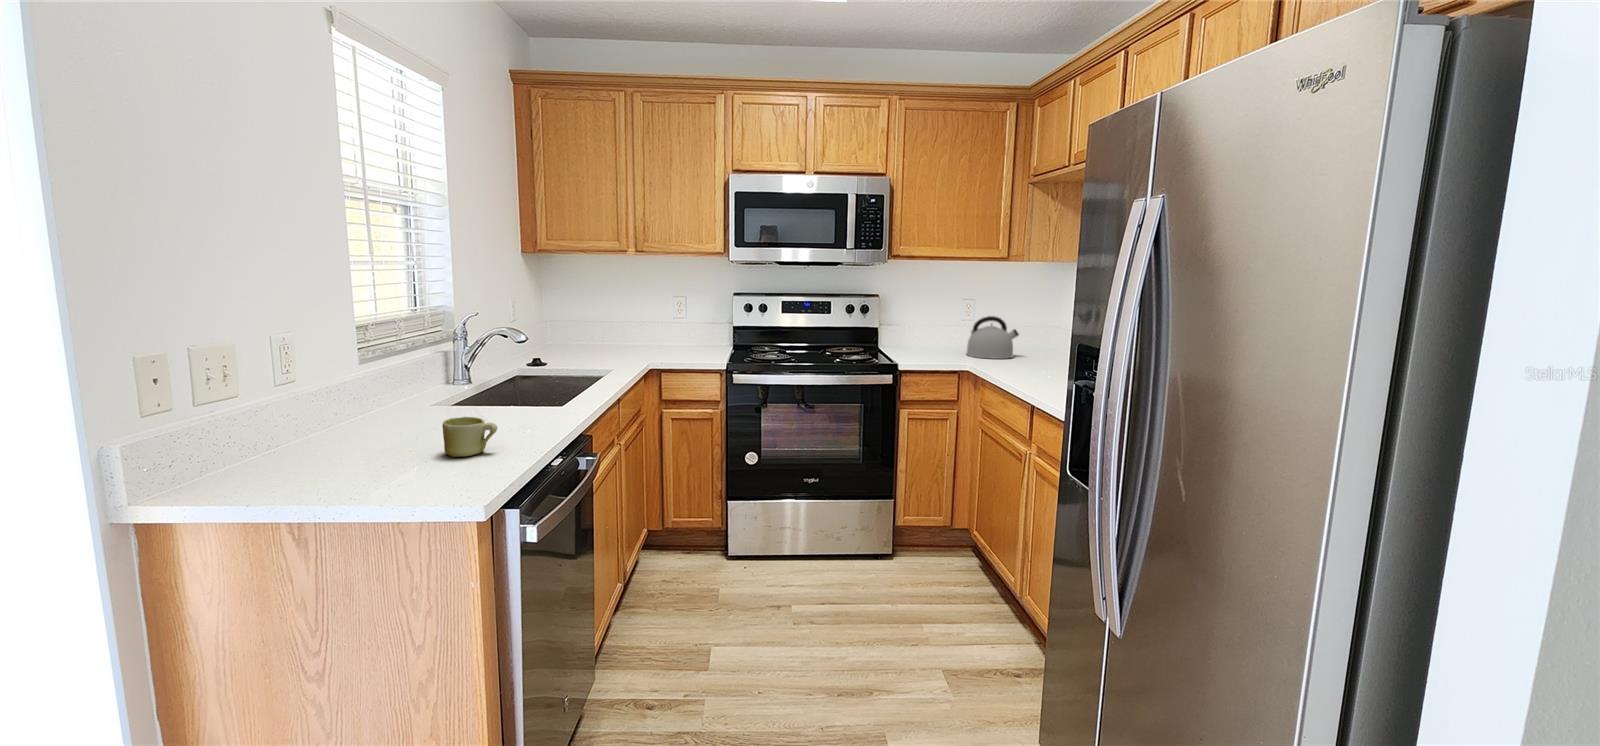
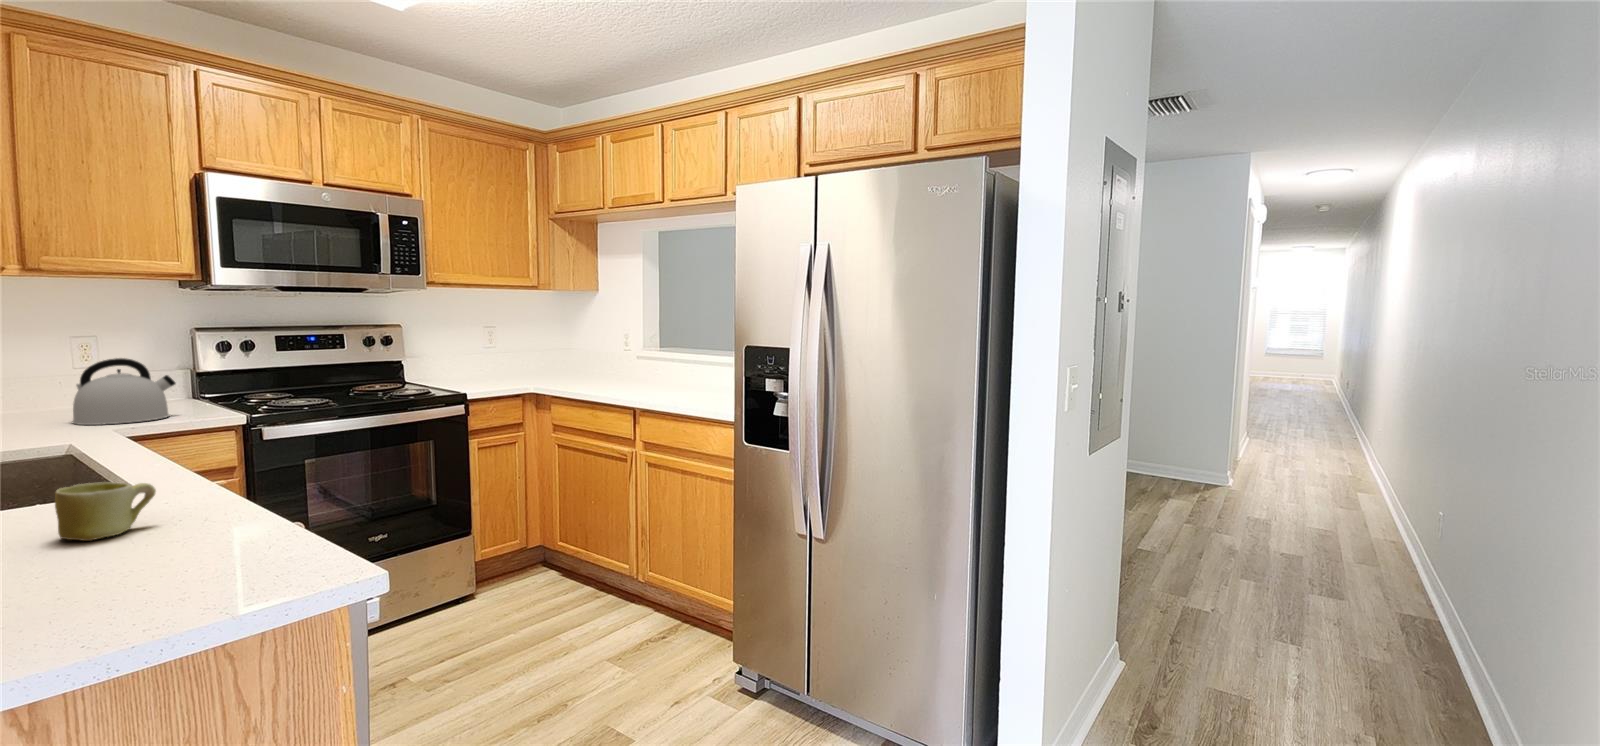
kettle: present [966,316,1019,359] -> present [73,358,176,425]

